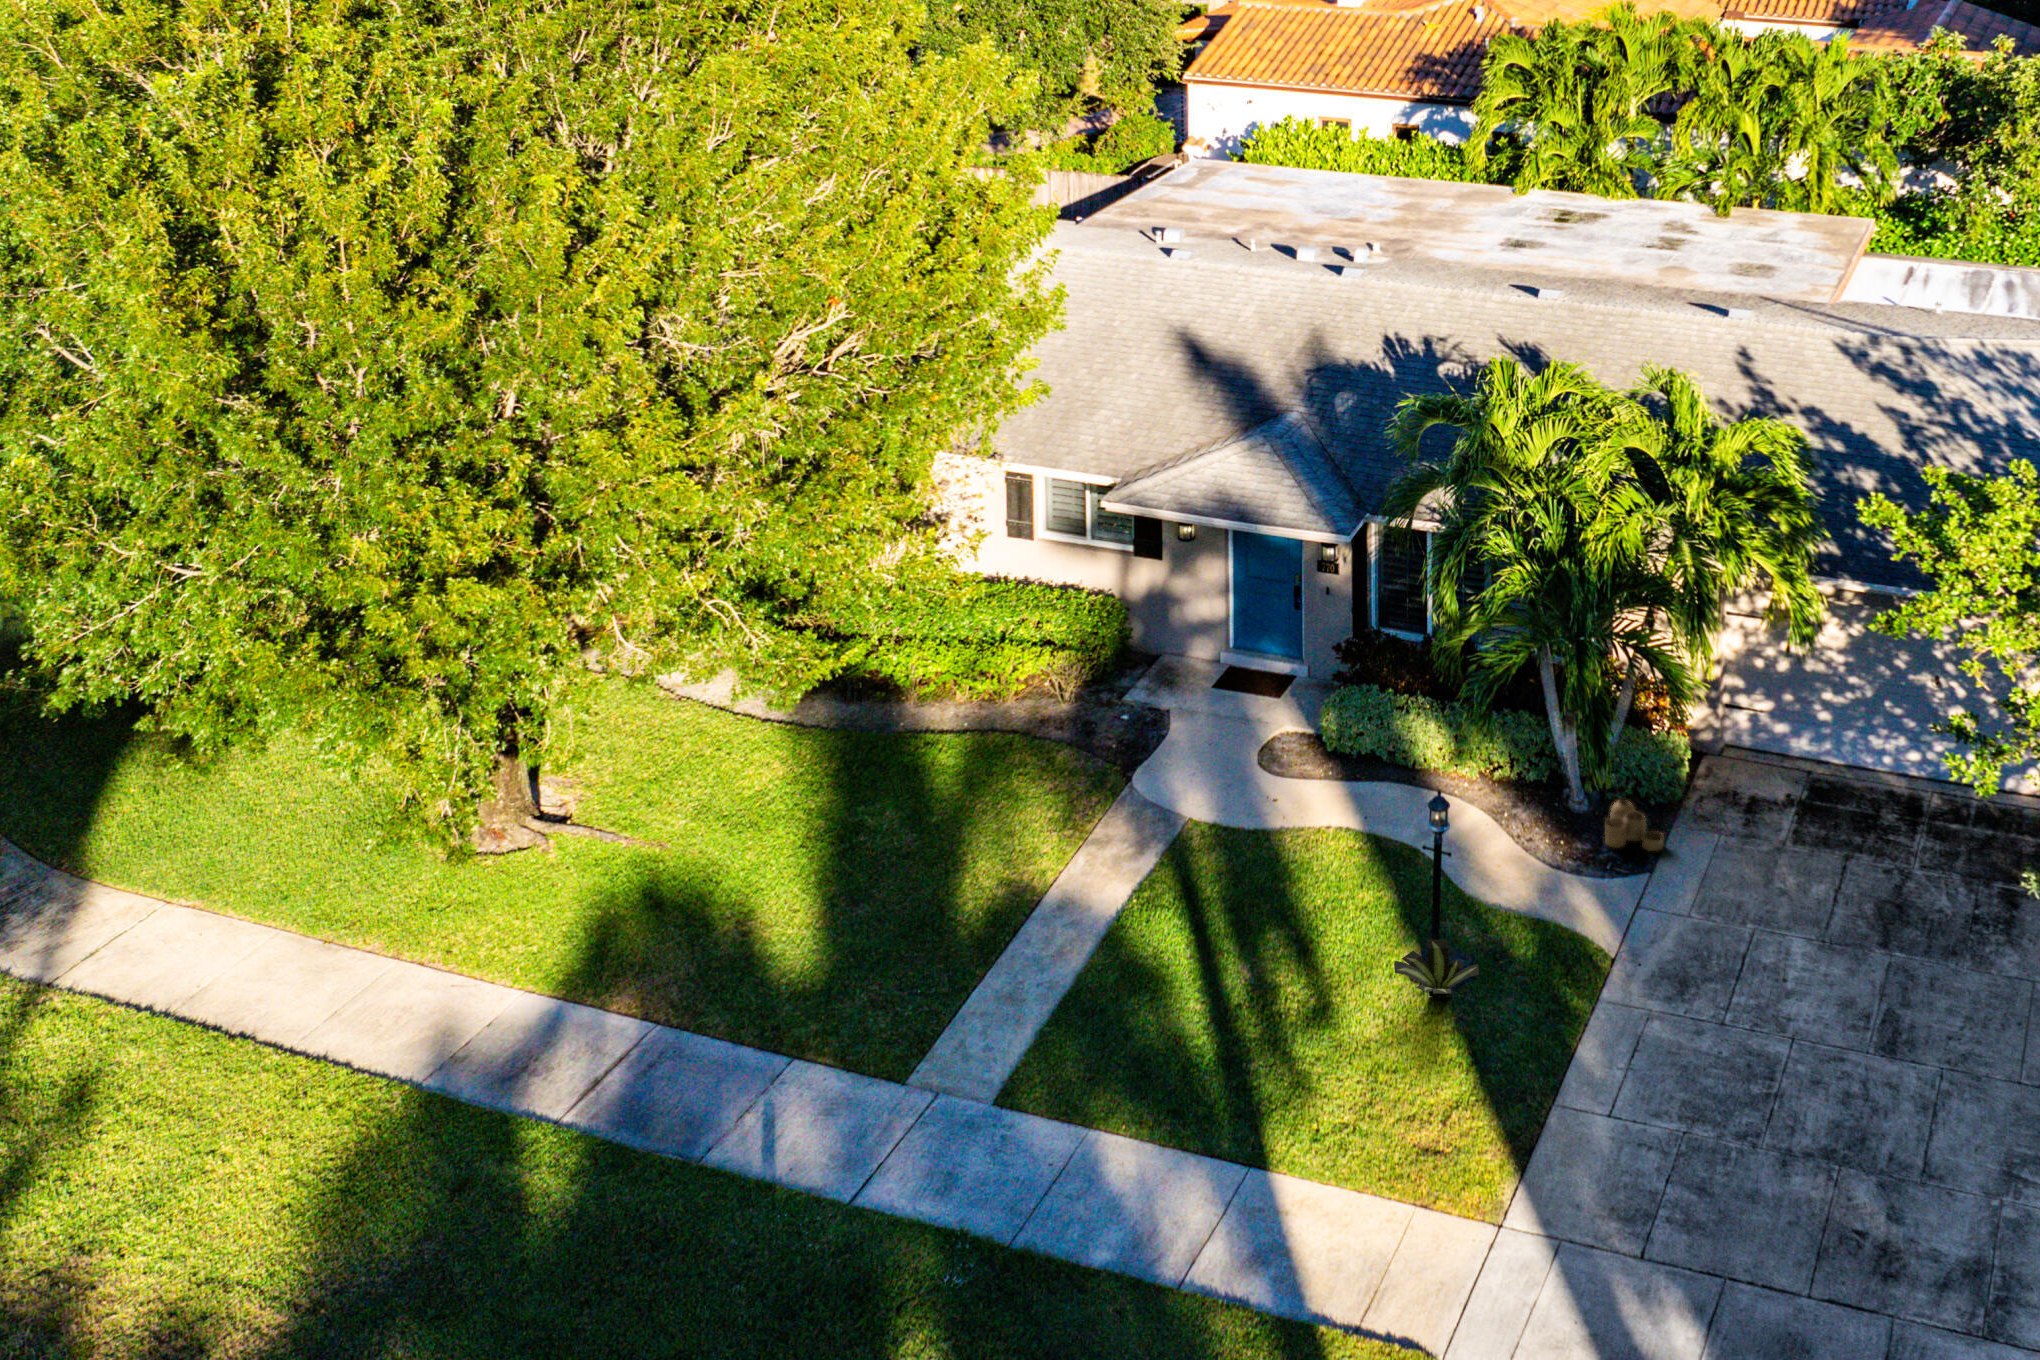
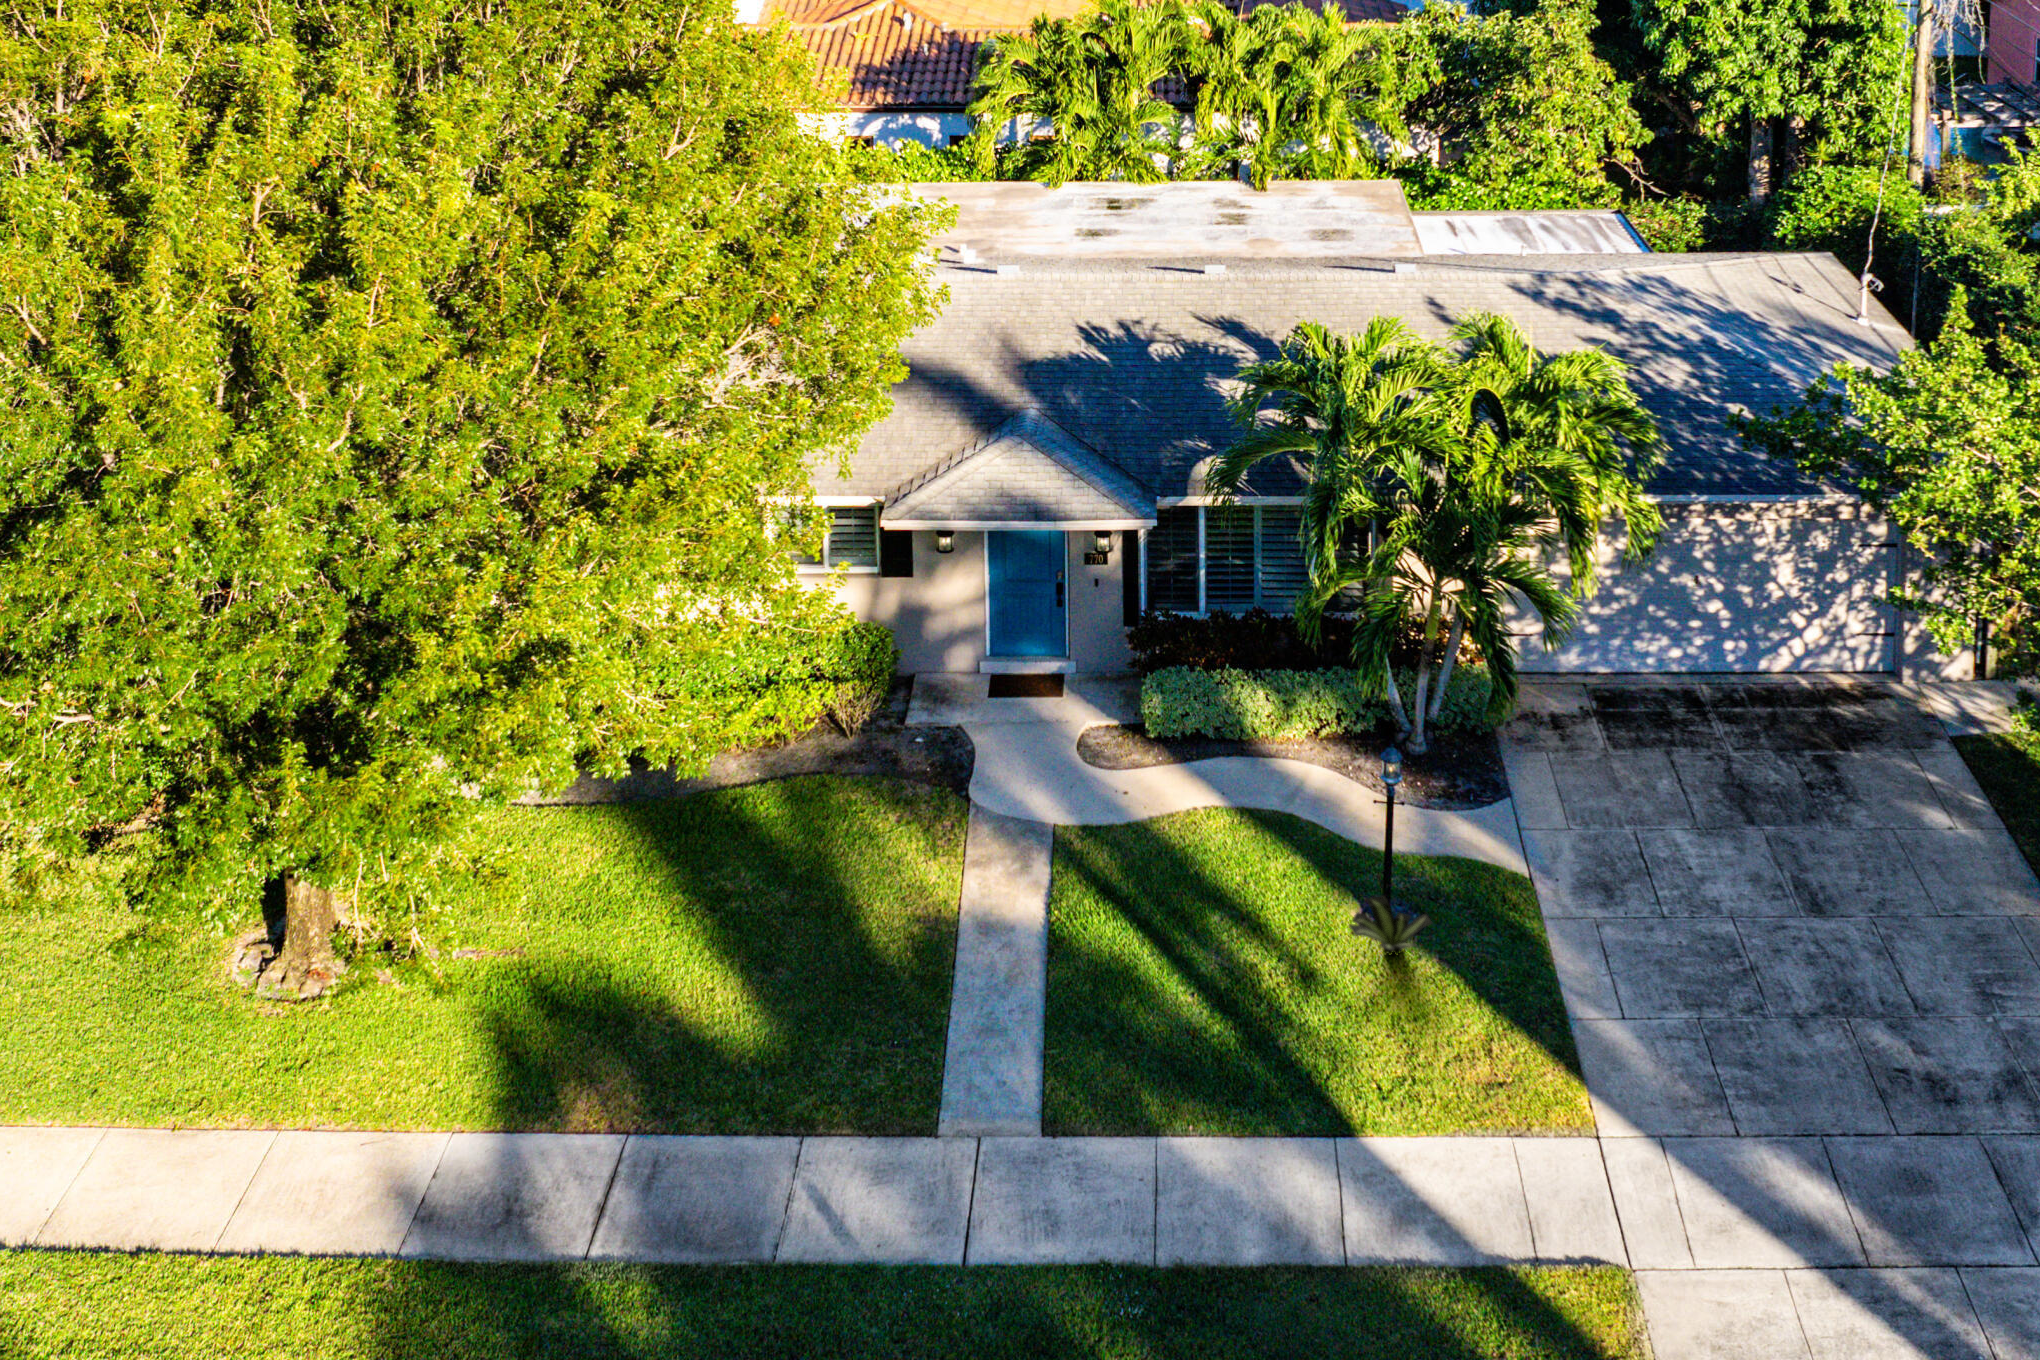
woven basket: present [1605,800,1663,851] -> none [1449,735,1514,782]

